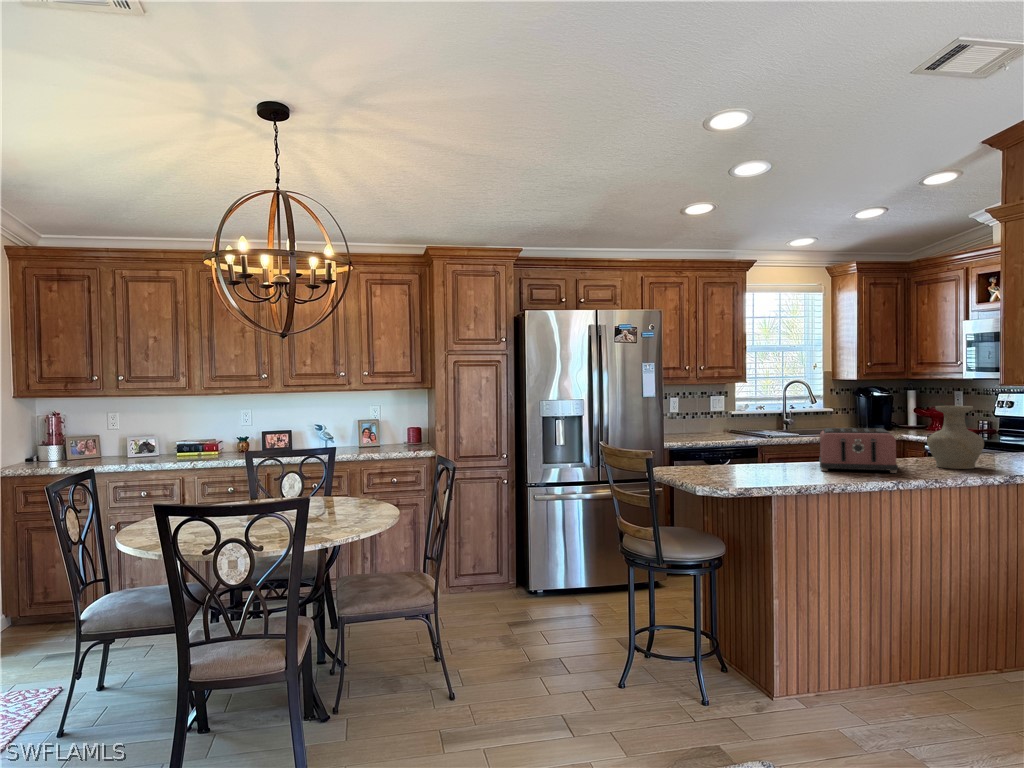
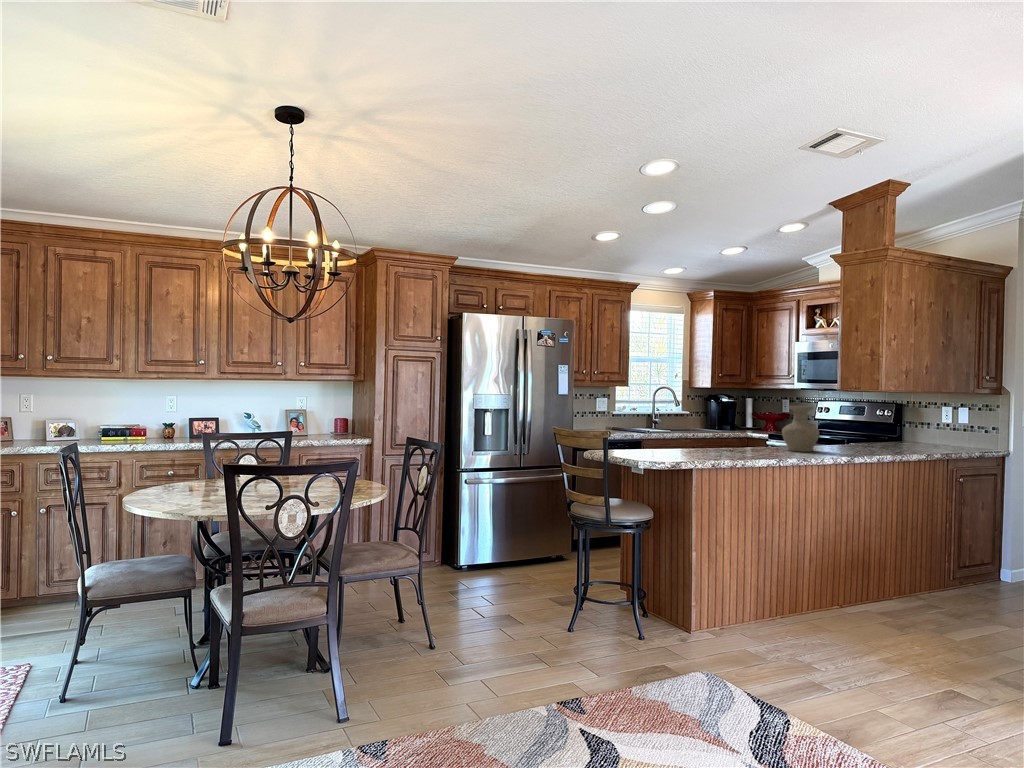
toaster: present [819,428,898,473] -> none [707,421,767,453]

